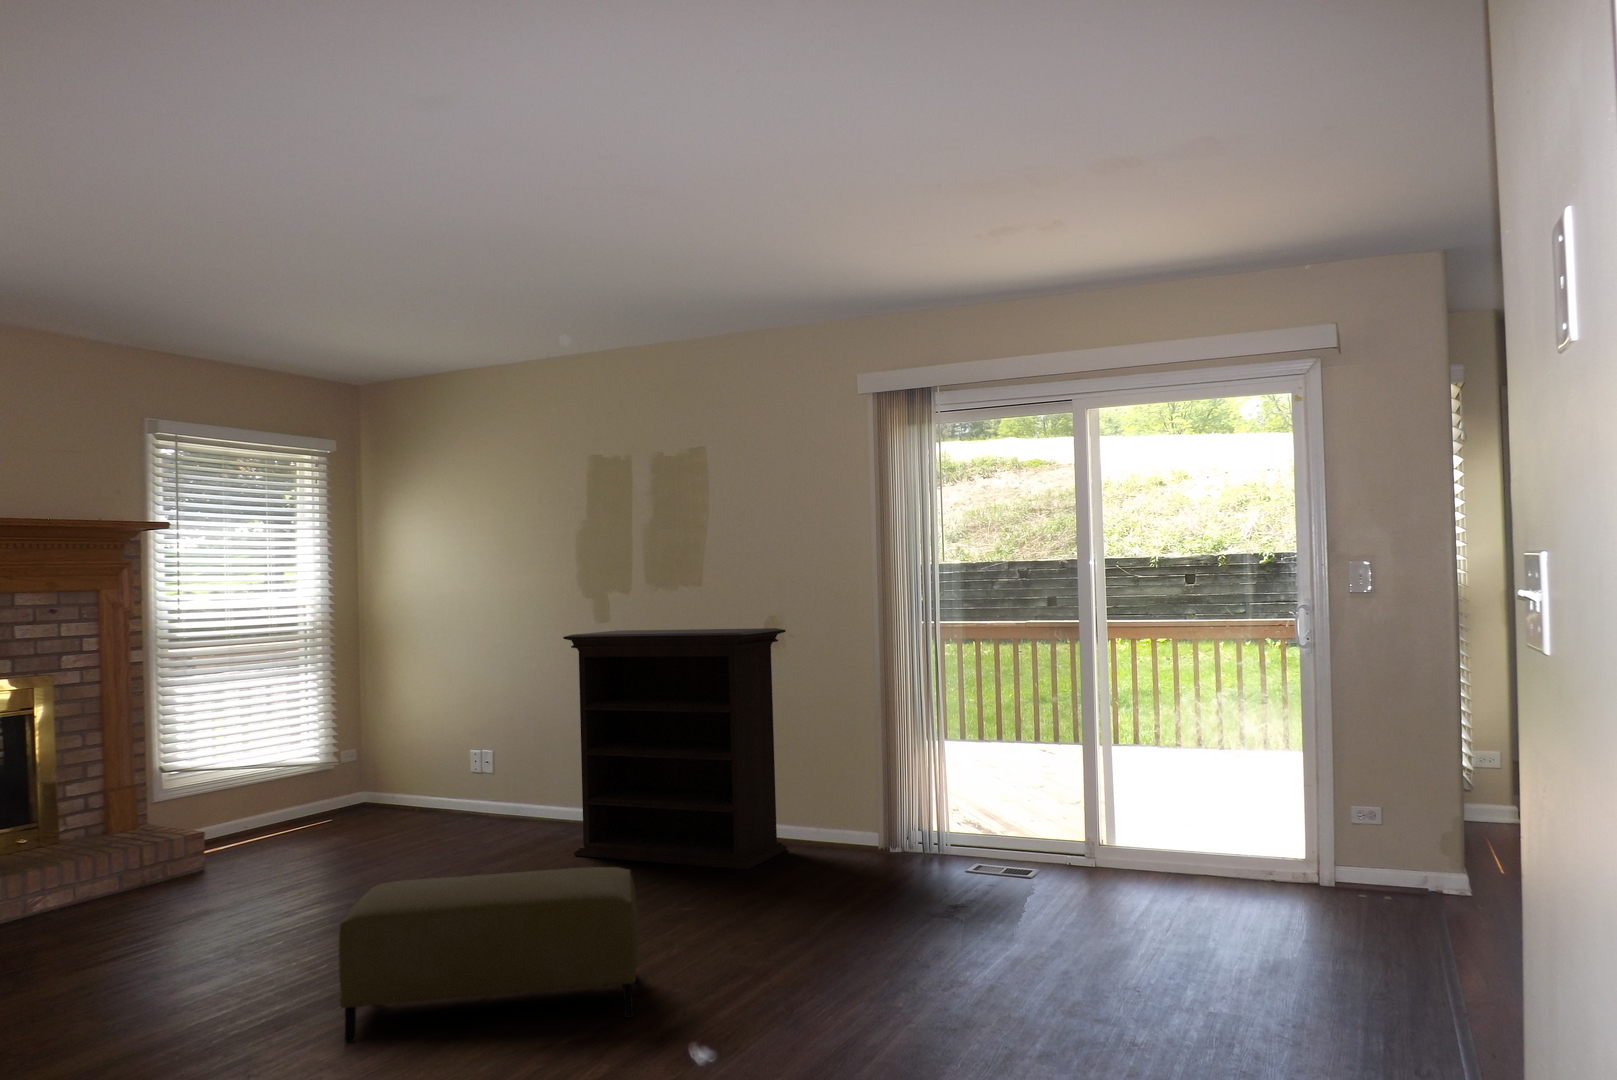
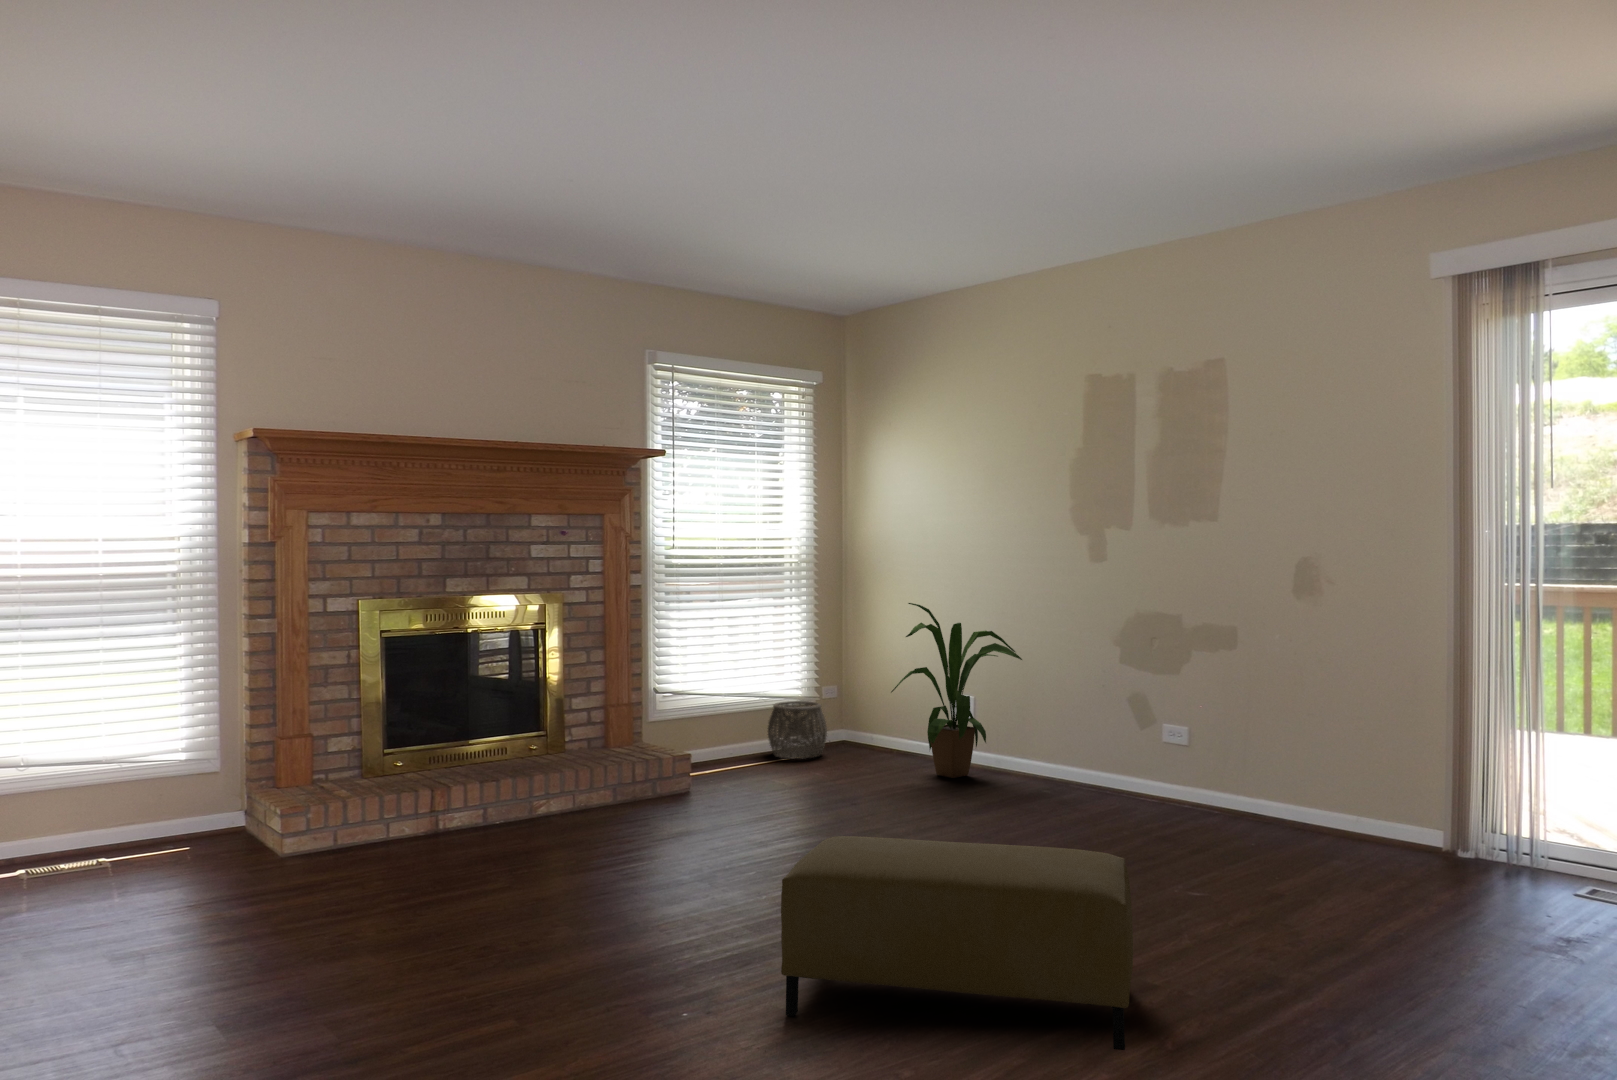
bookshelf: present [563,628,787,870] -> none [1050,571,1328,869]
house plant: none [414,666,540,827] -> present [891,603,1022,778]
woven basket: none [284,768,349,827] -> present [768,701,827,759]

